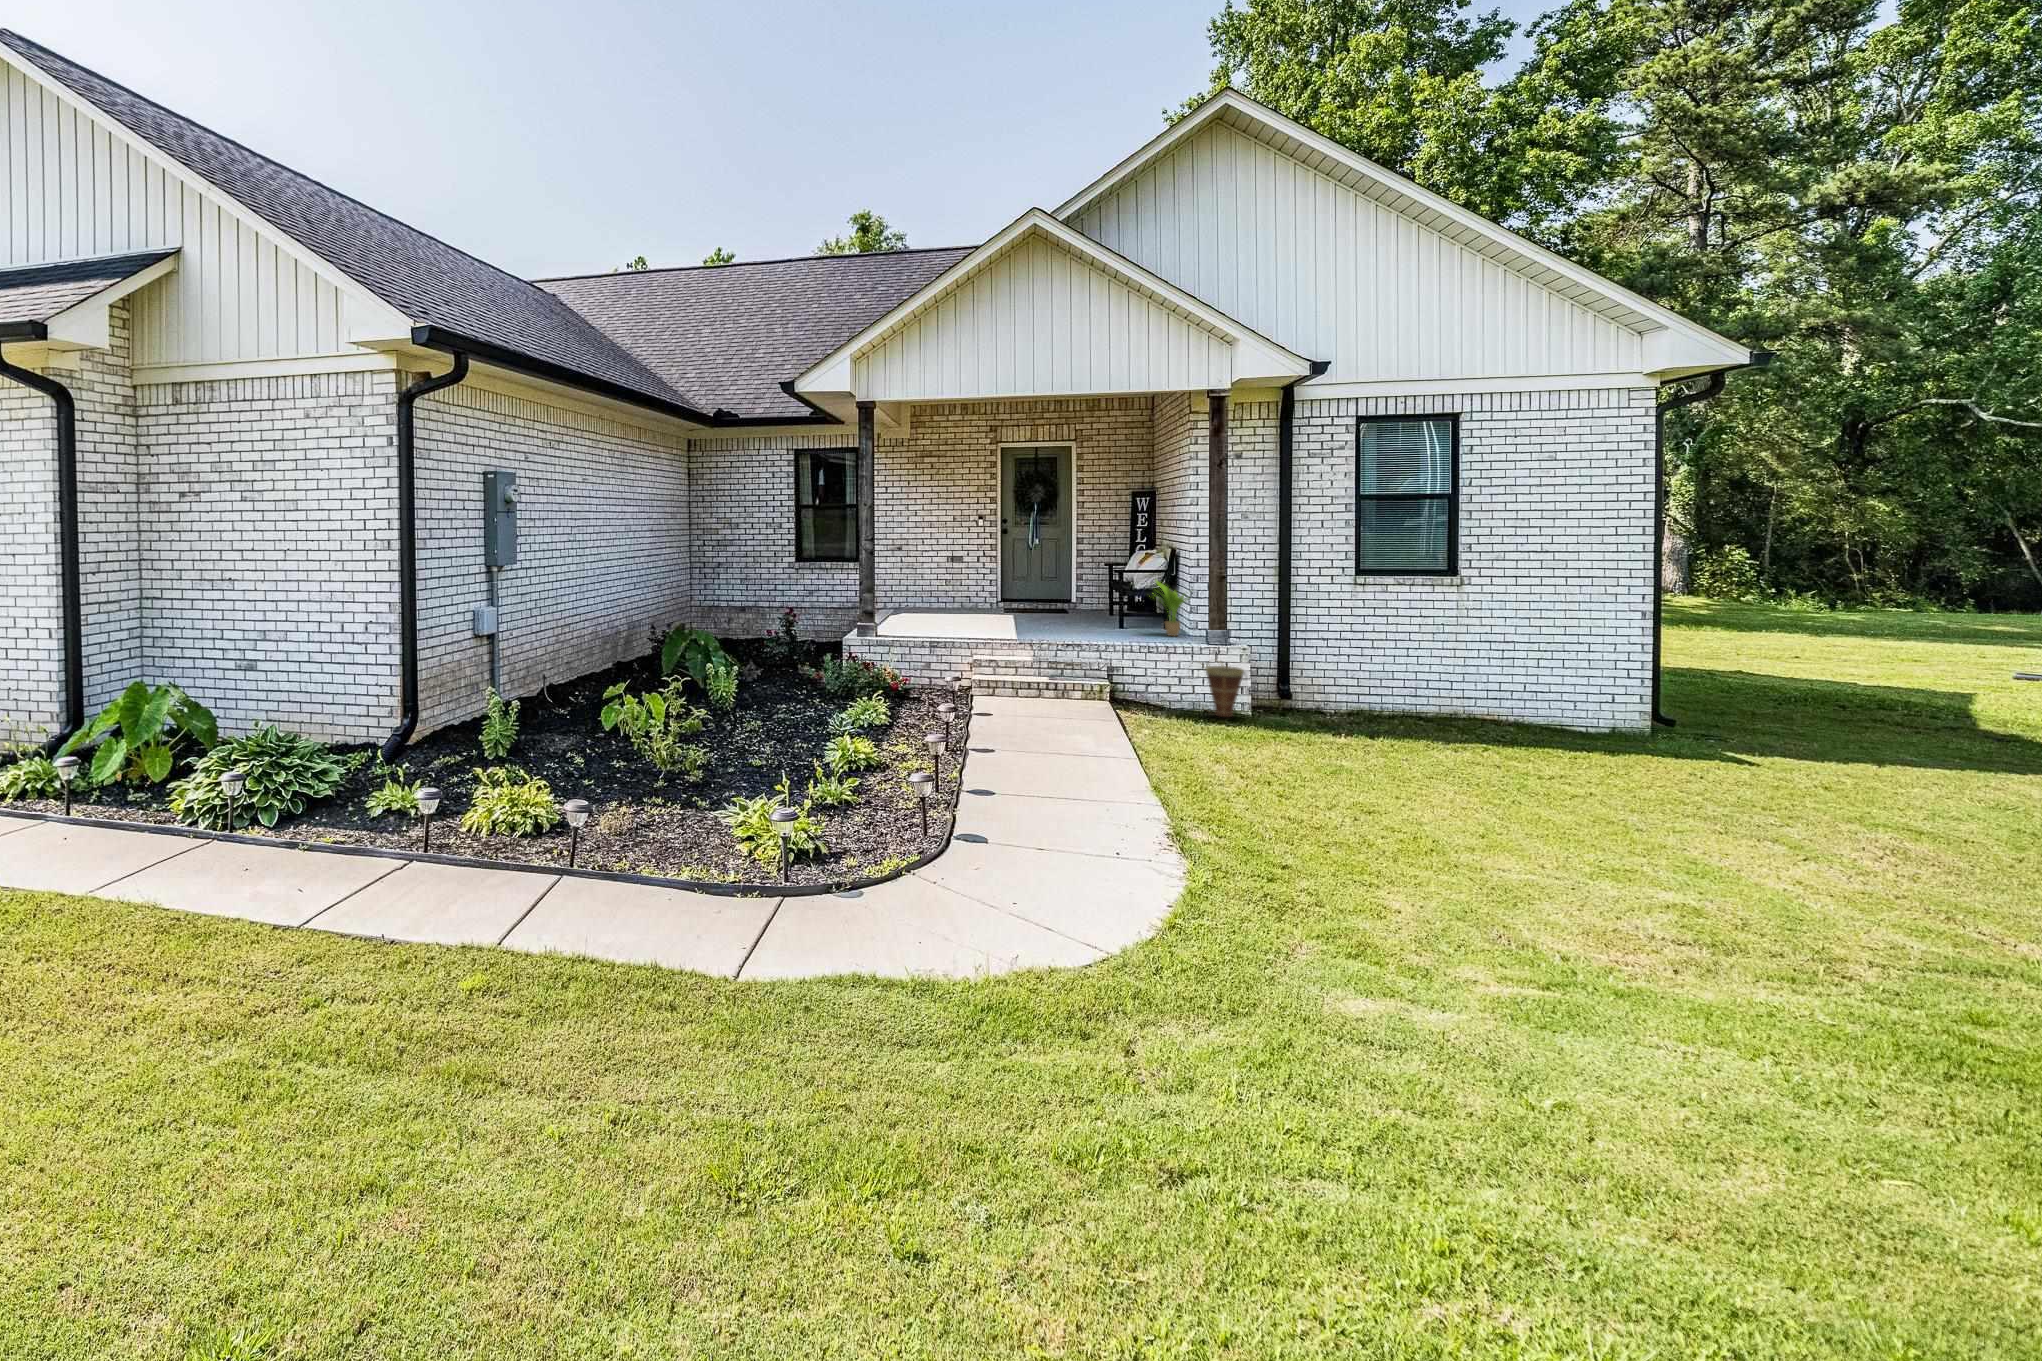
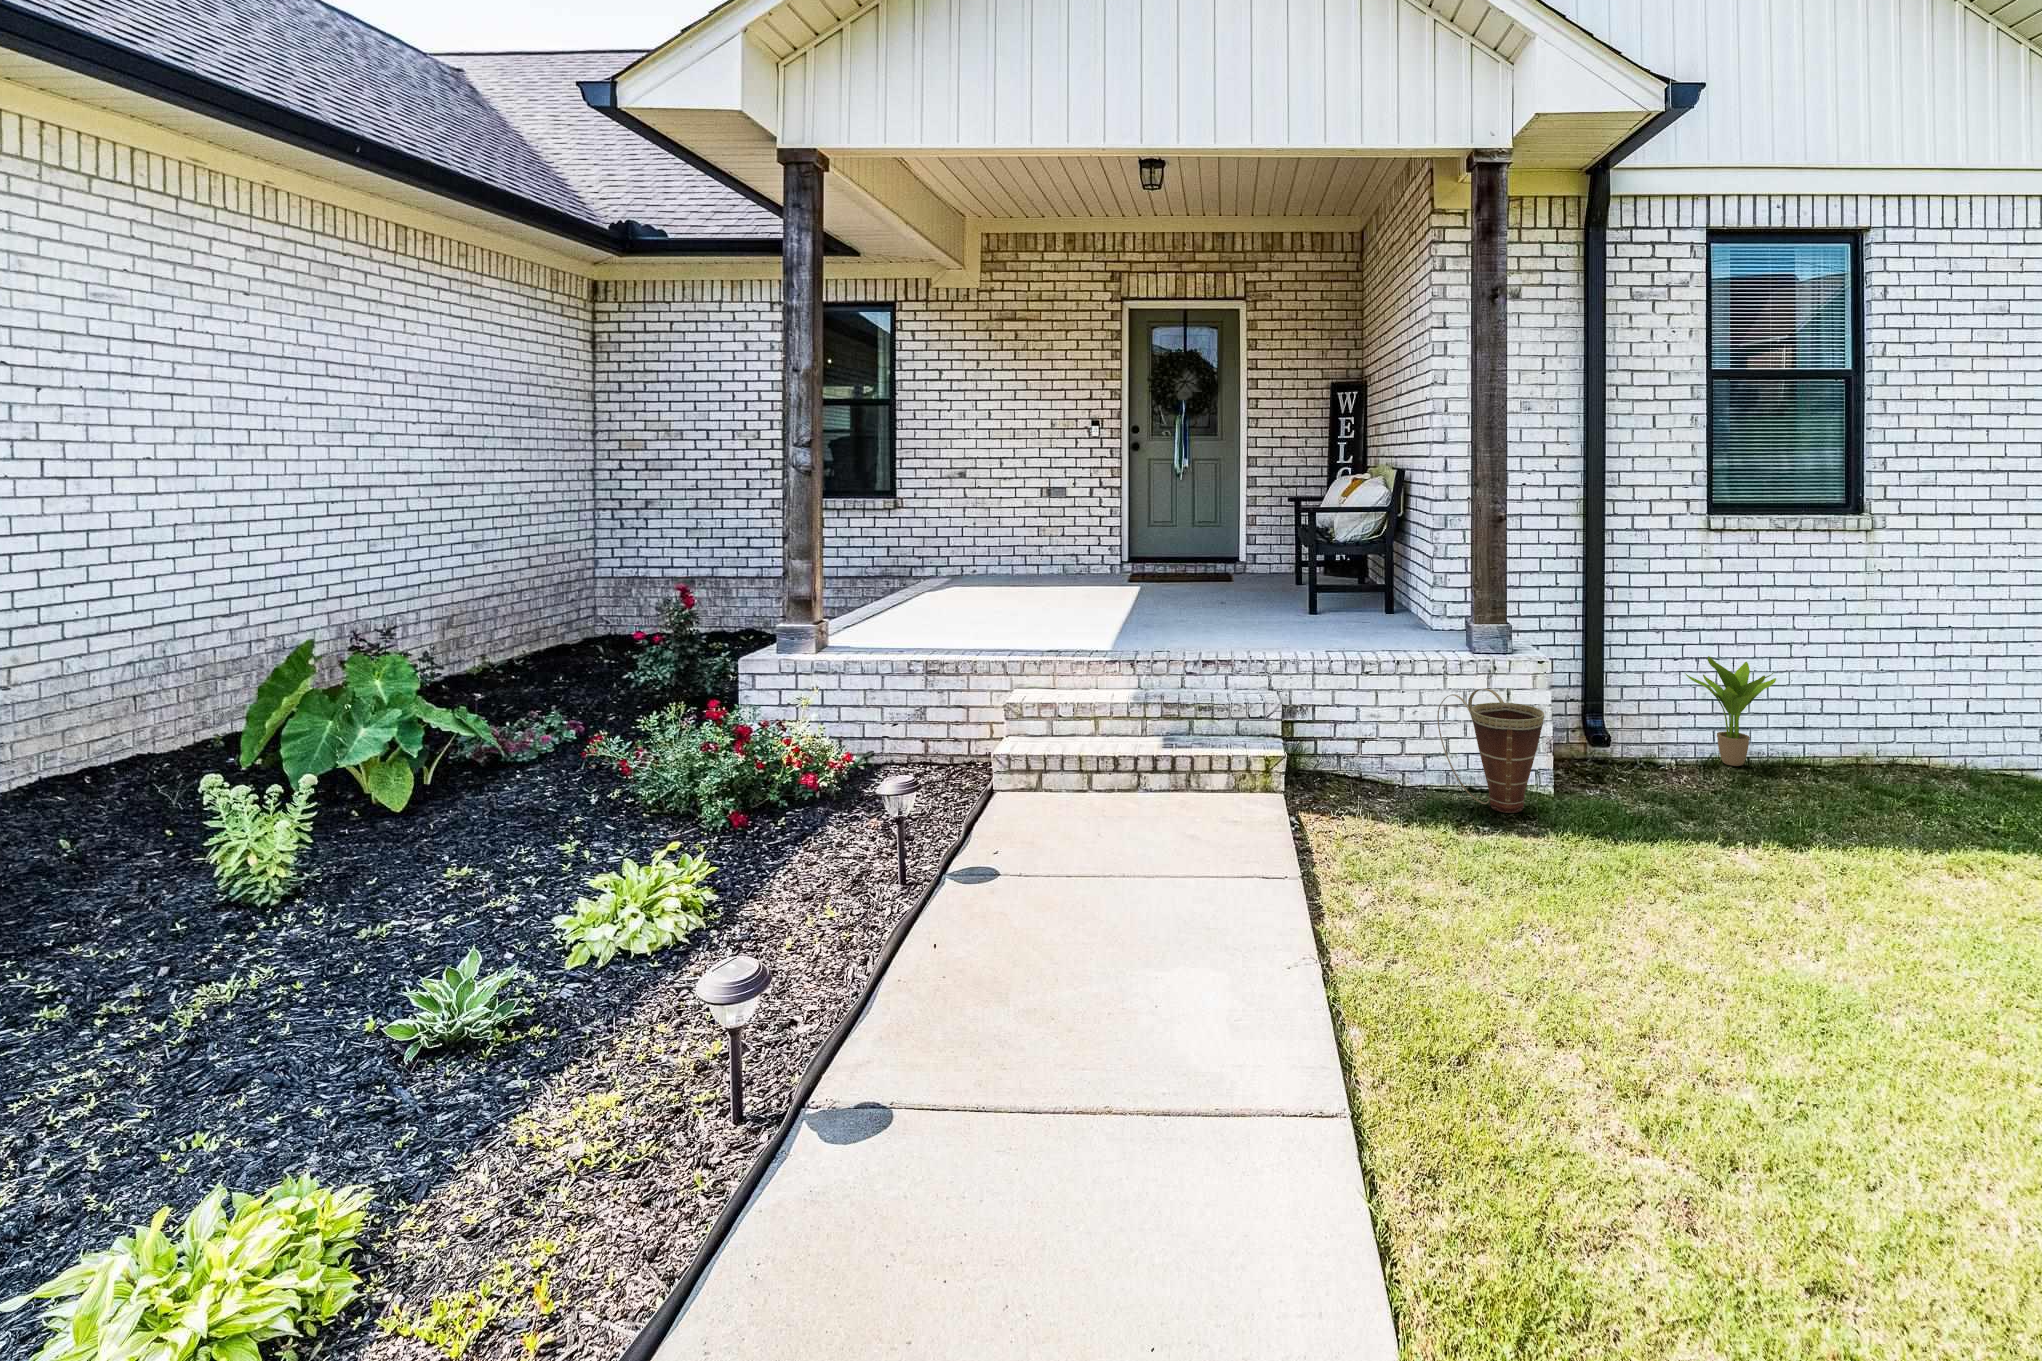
potted plant: present [1156,579,1185,636] -> present [1685,656,1776,766]

